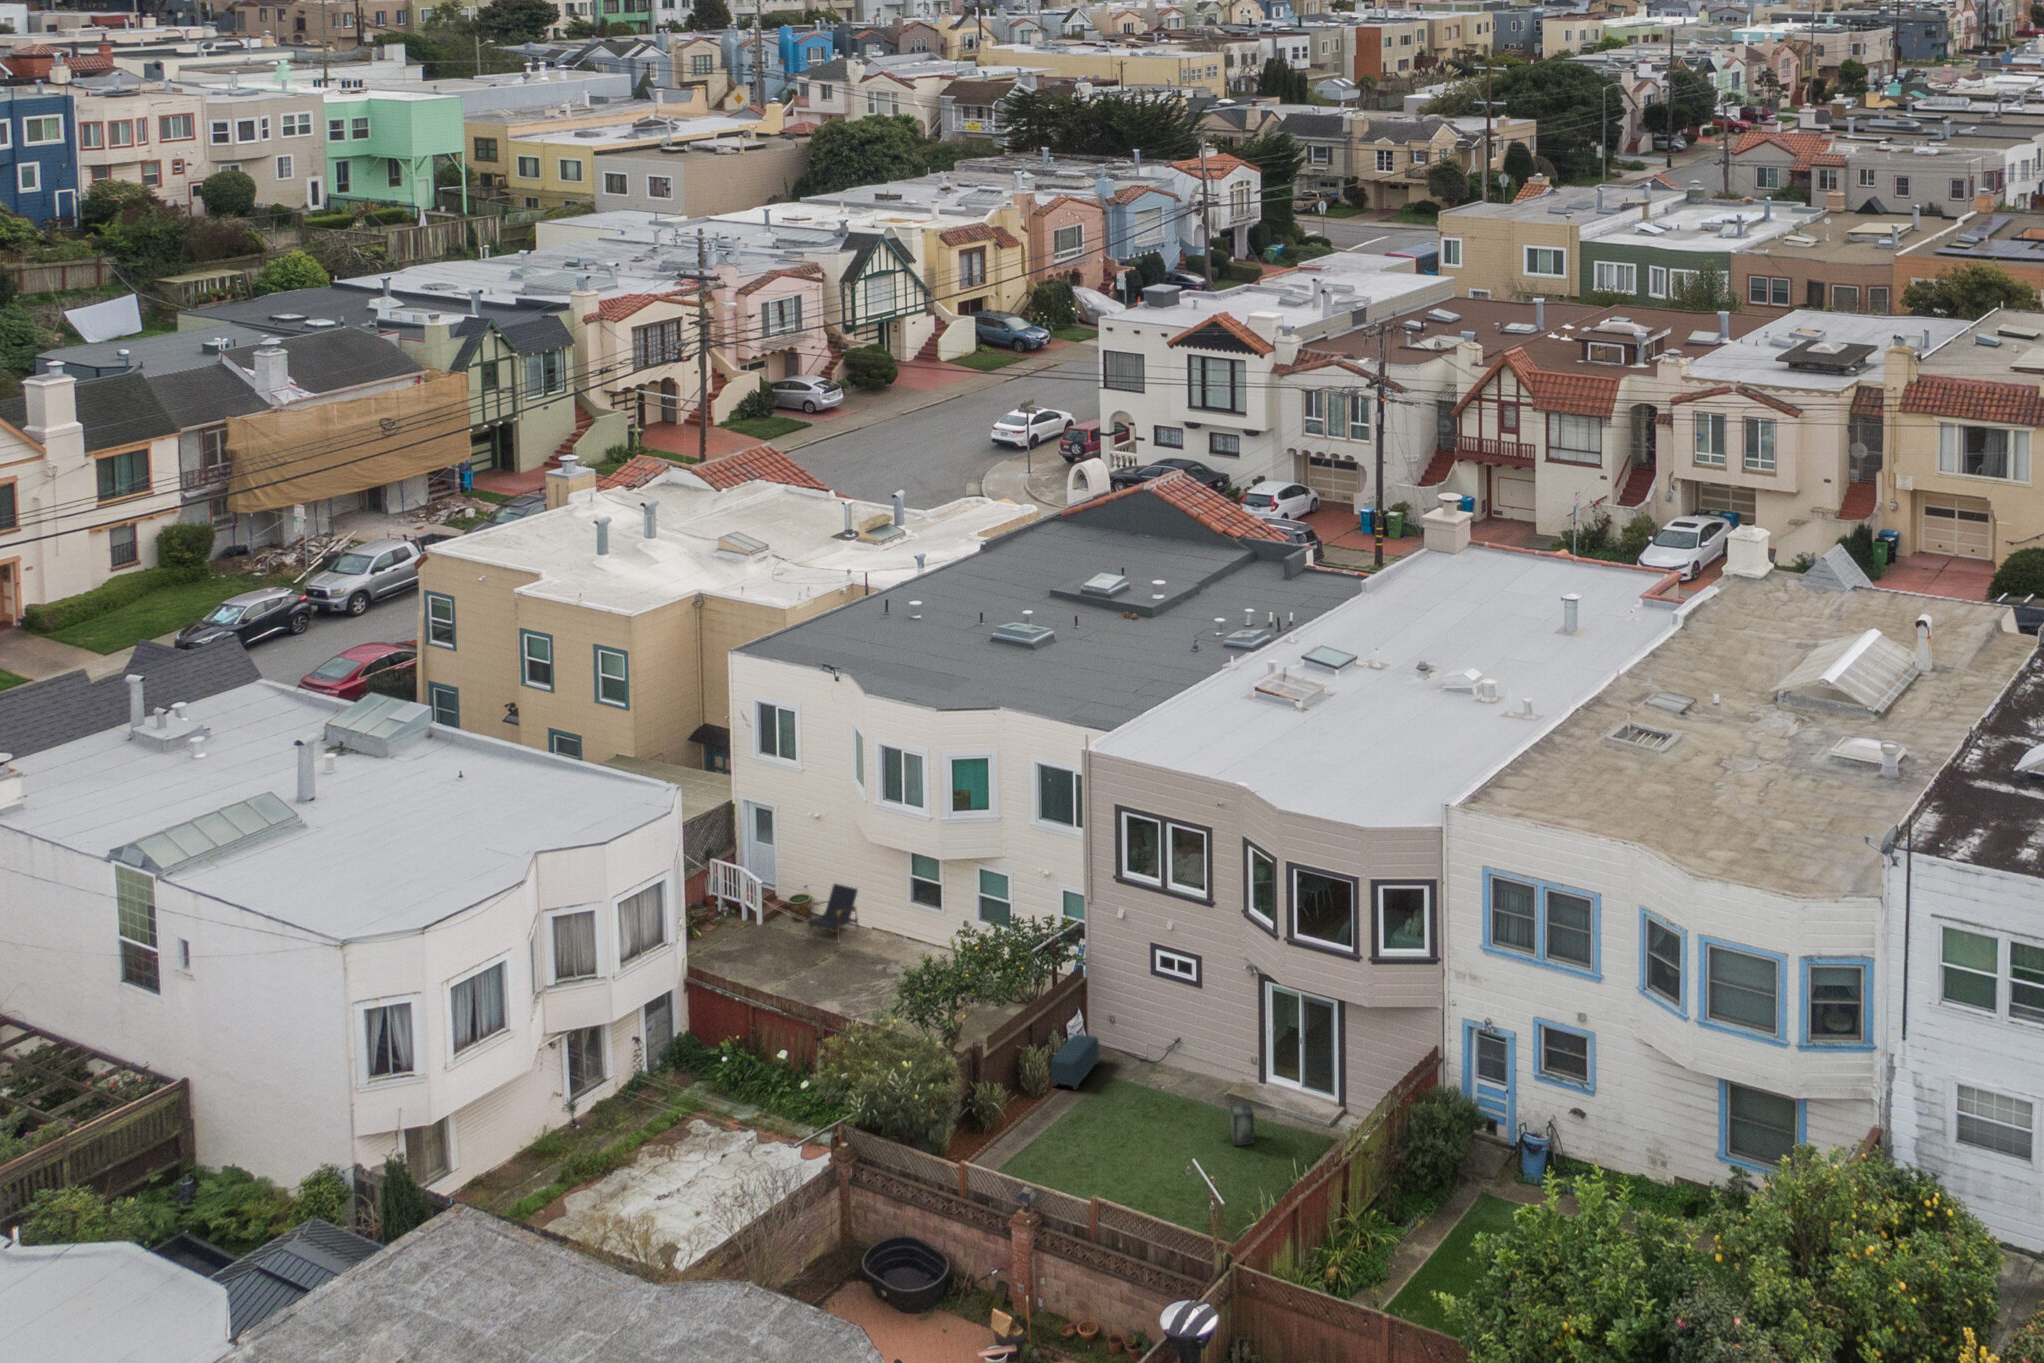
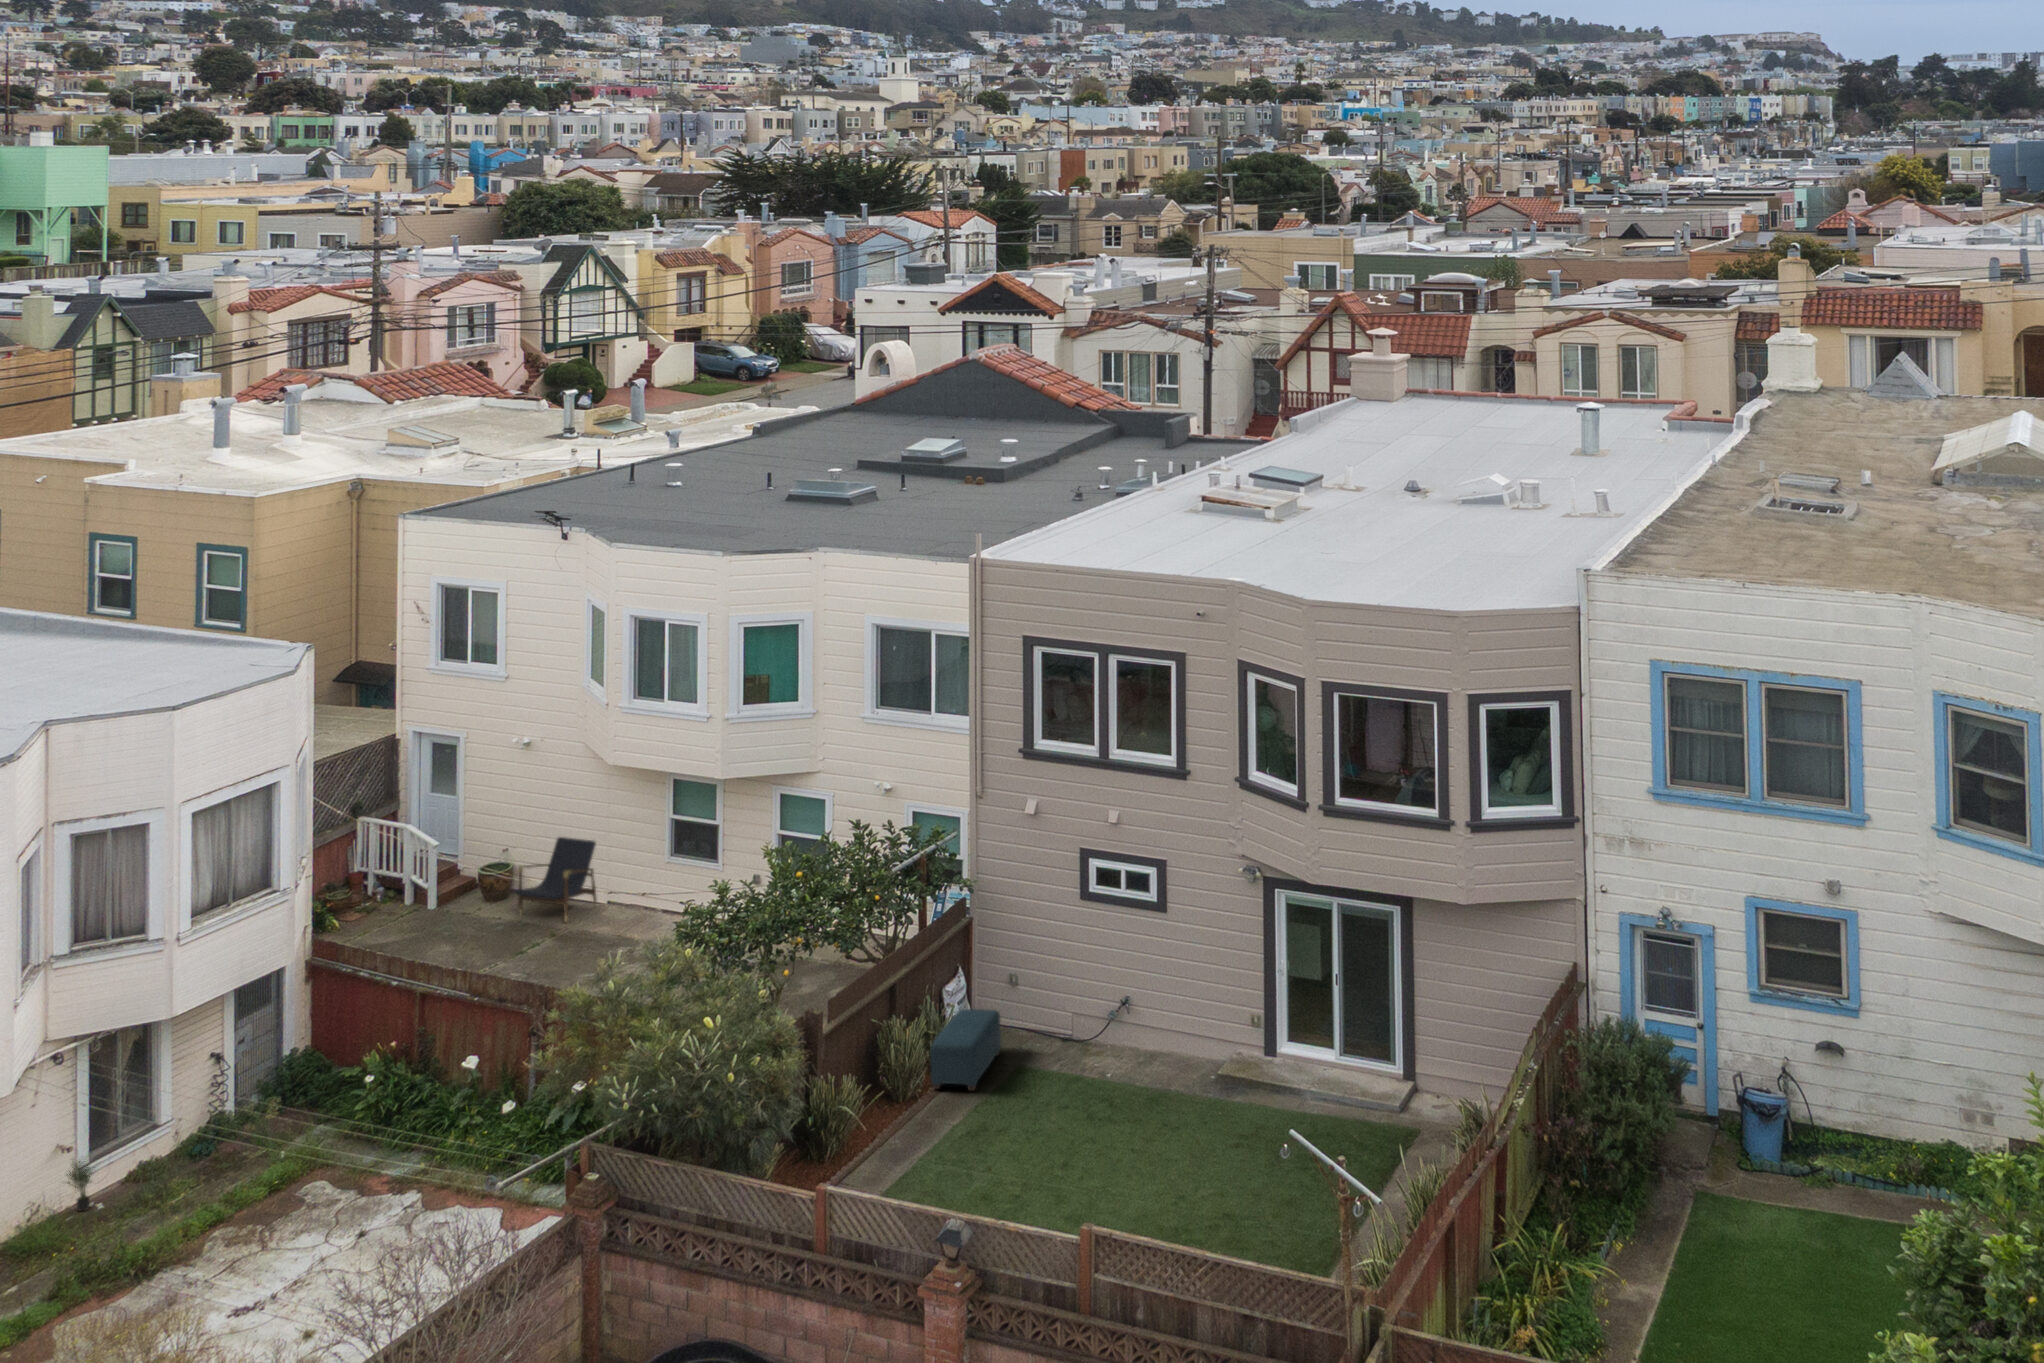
storage box: present [1230,1104,1254,1146] -> none [1244,1082,1288,1152]

